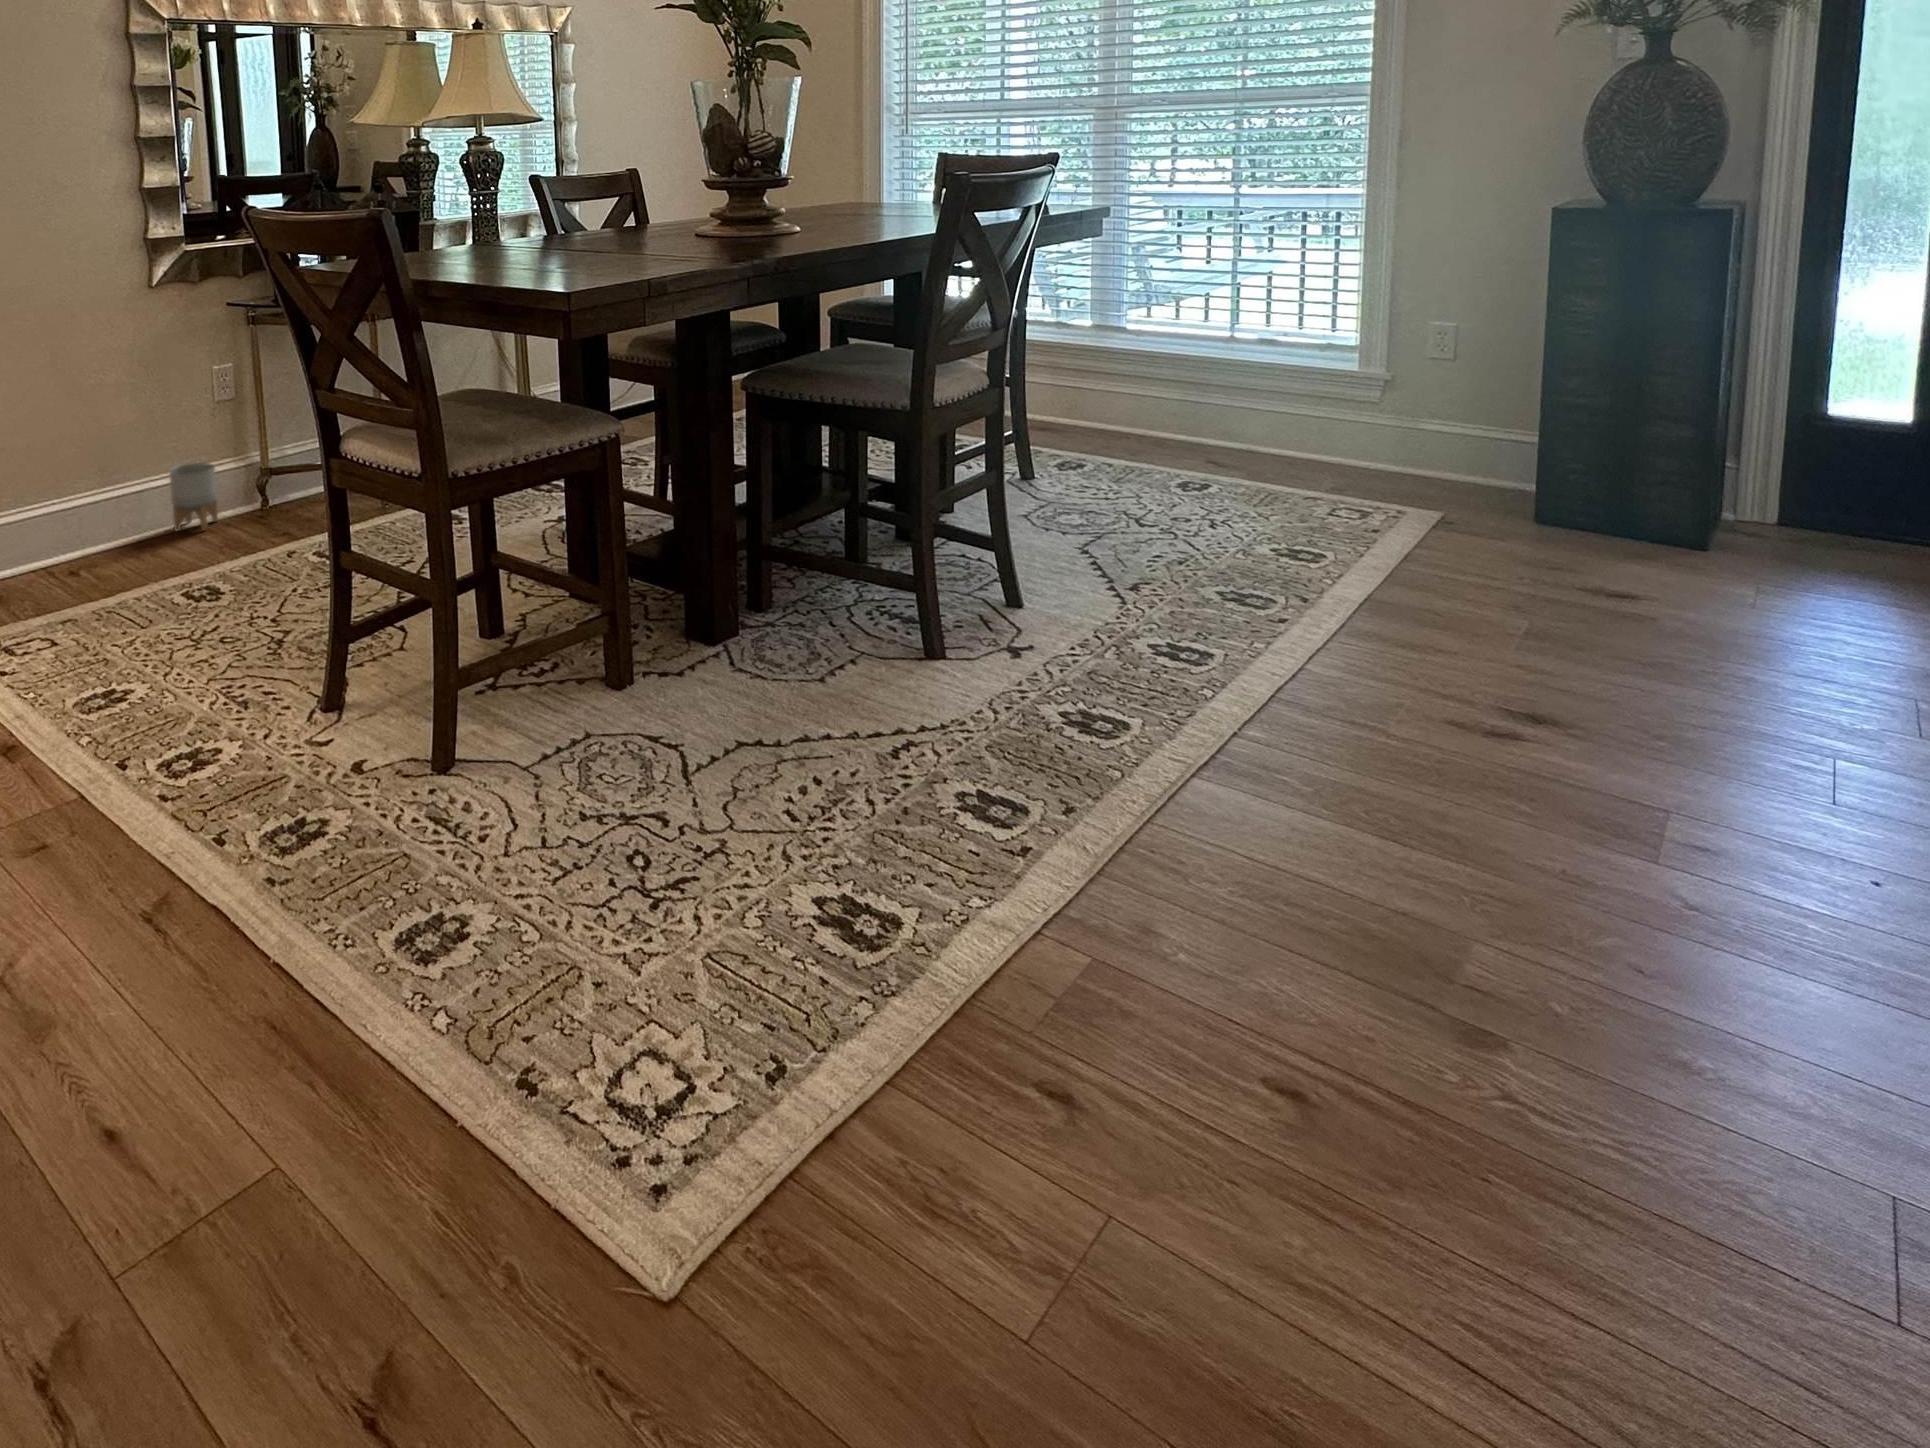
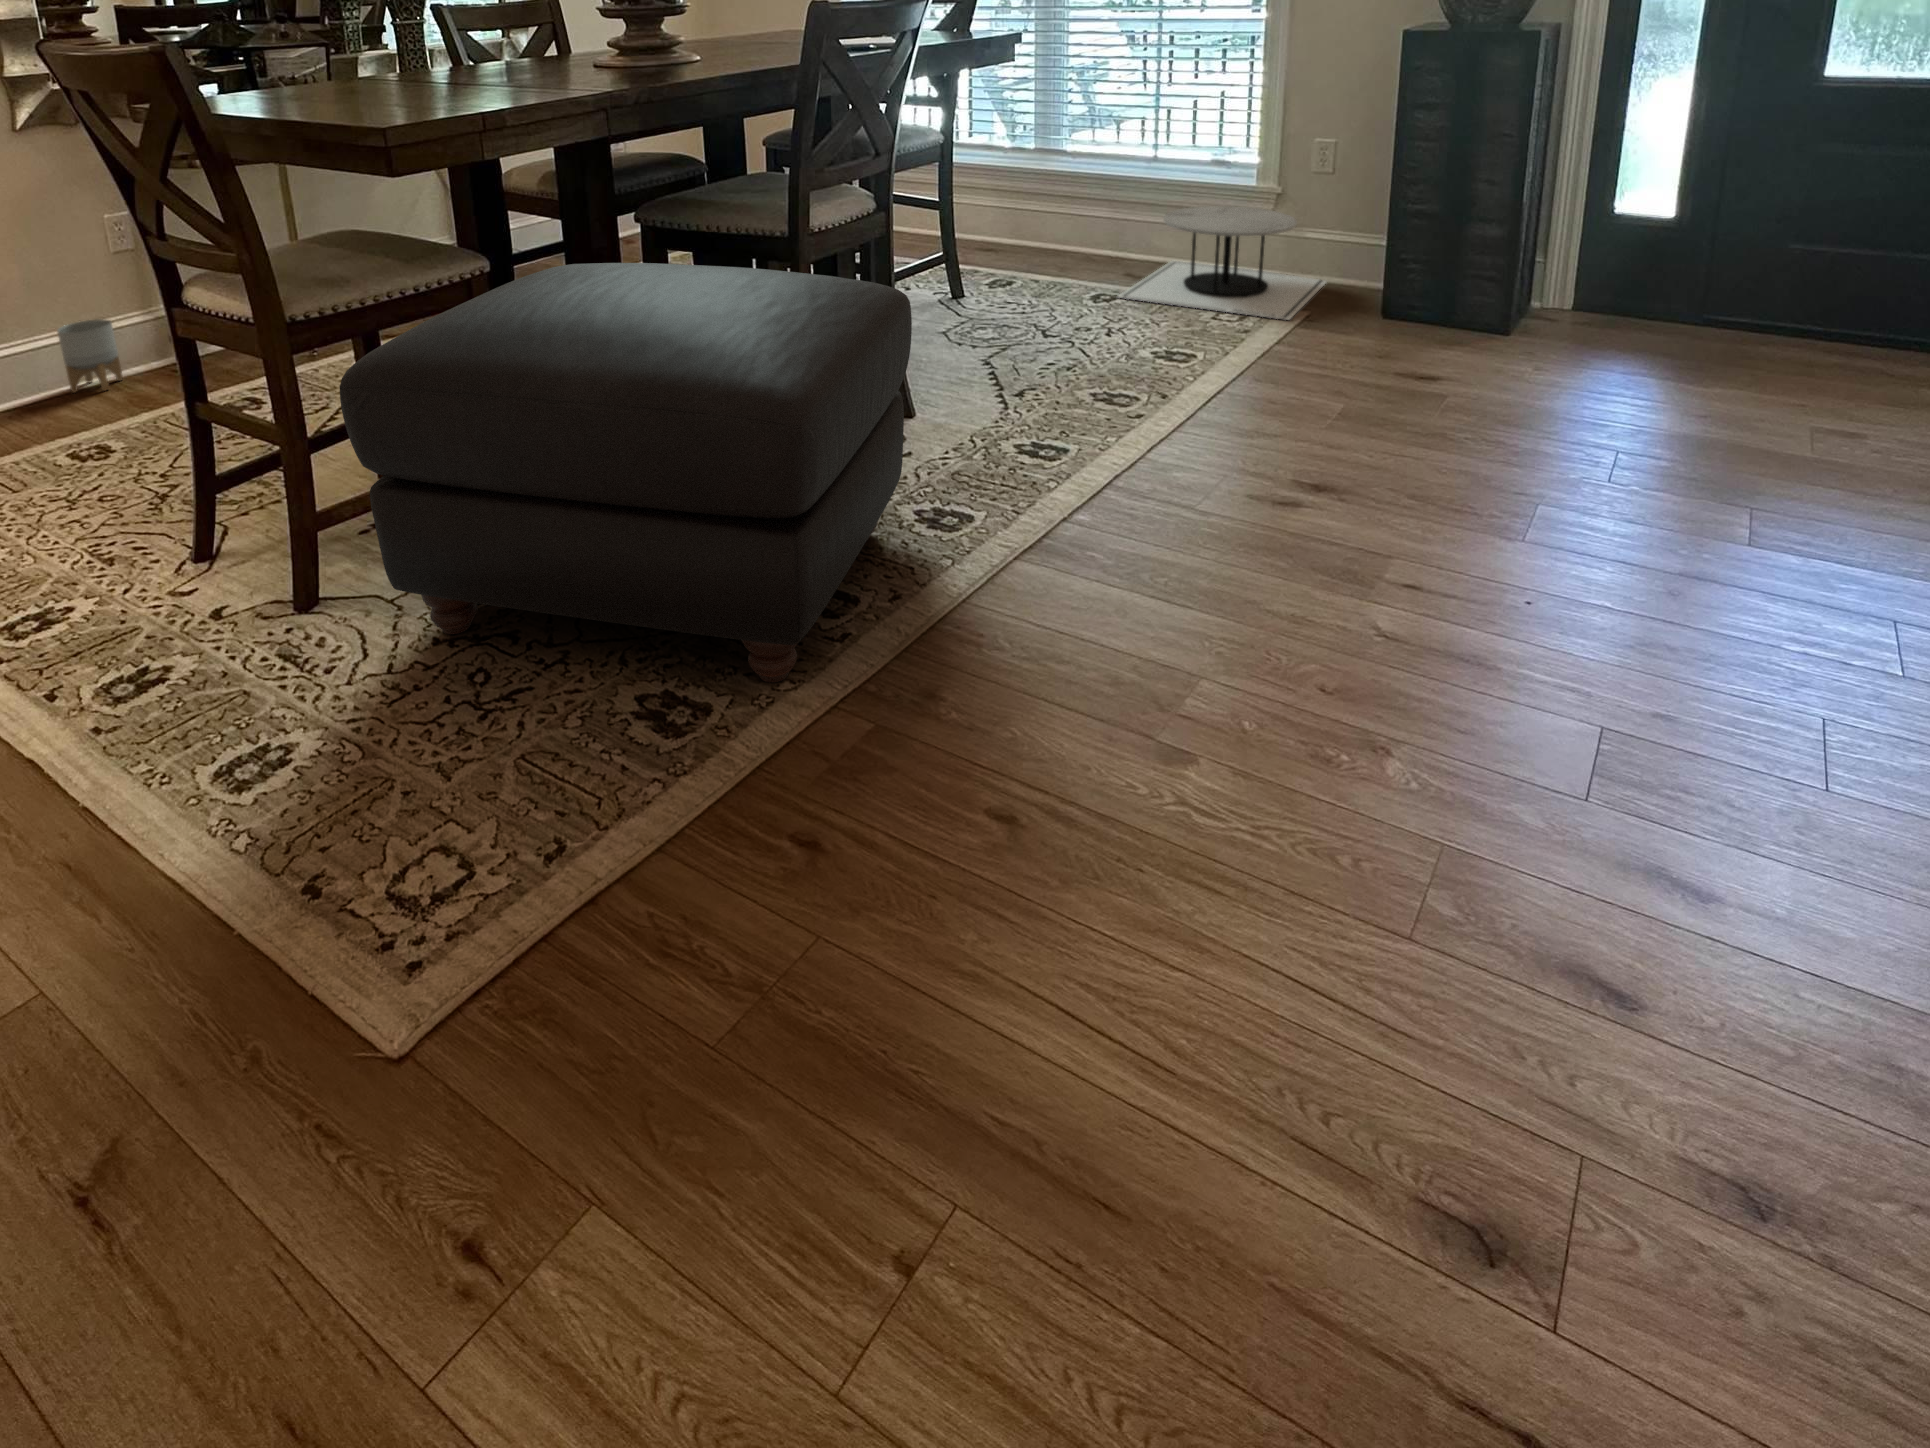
side table: none [1204,391,1456,521] -> present [1118,206,1326,320]
ottoman: none [514,428,1070,899] -> present [340,263,912,682]

